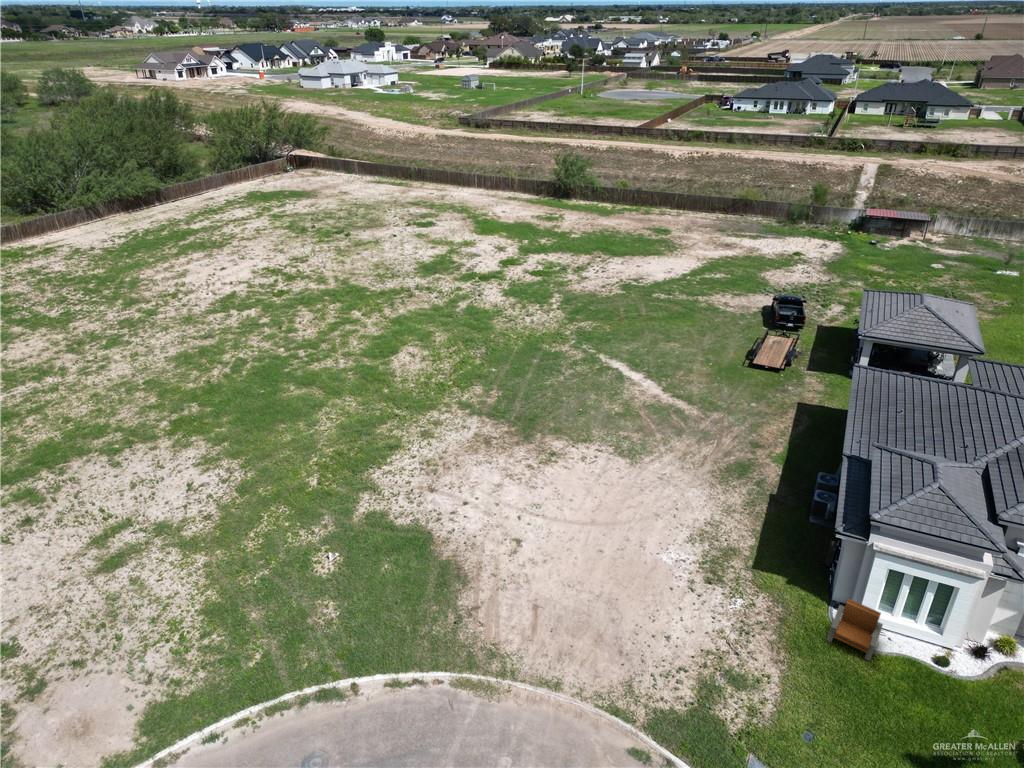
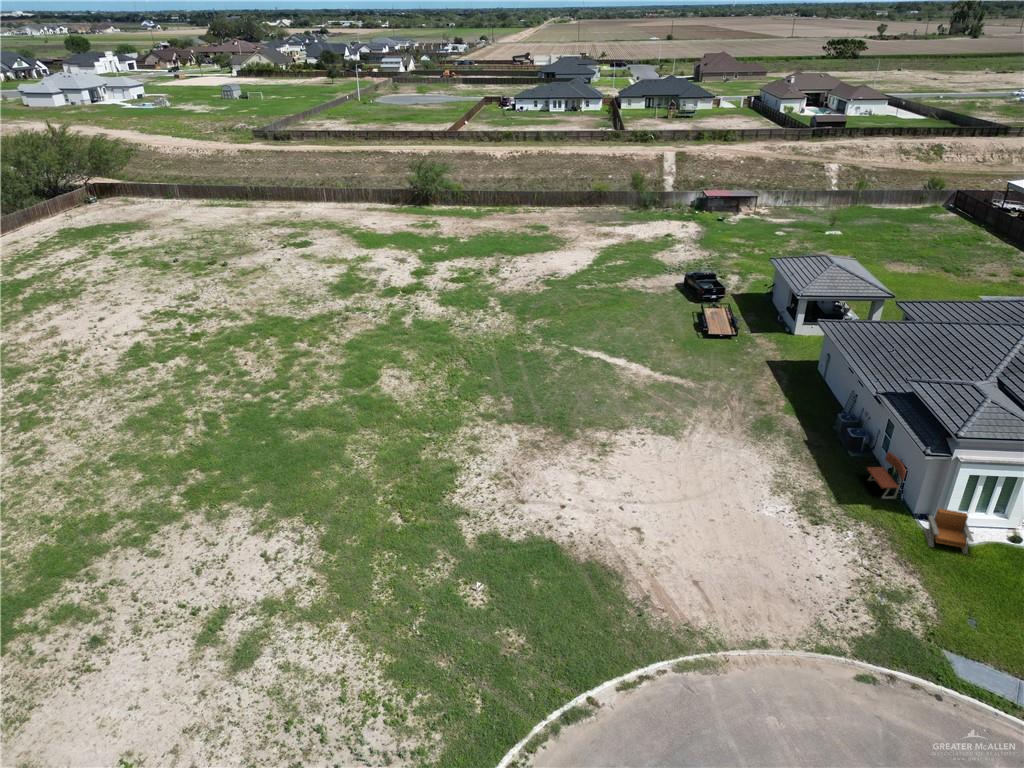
bench: none [802,523,836,578] -> present [867,452,906,498]

